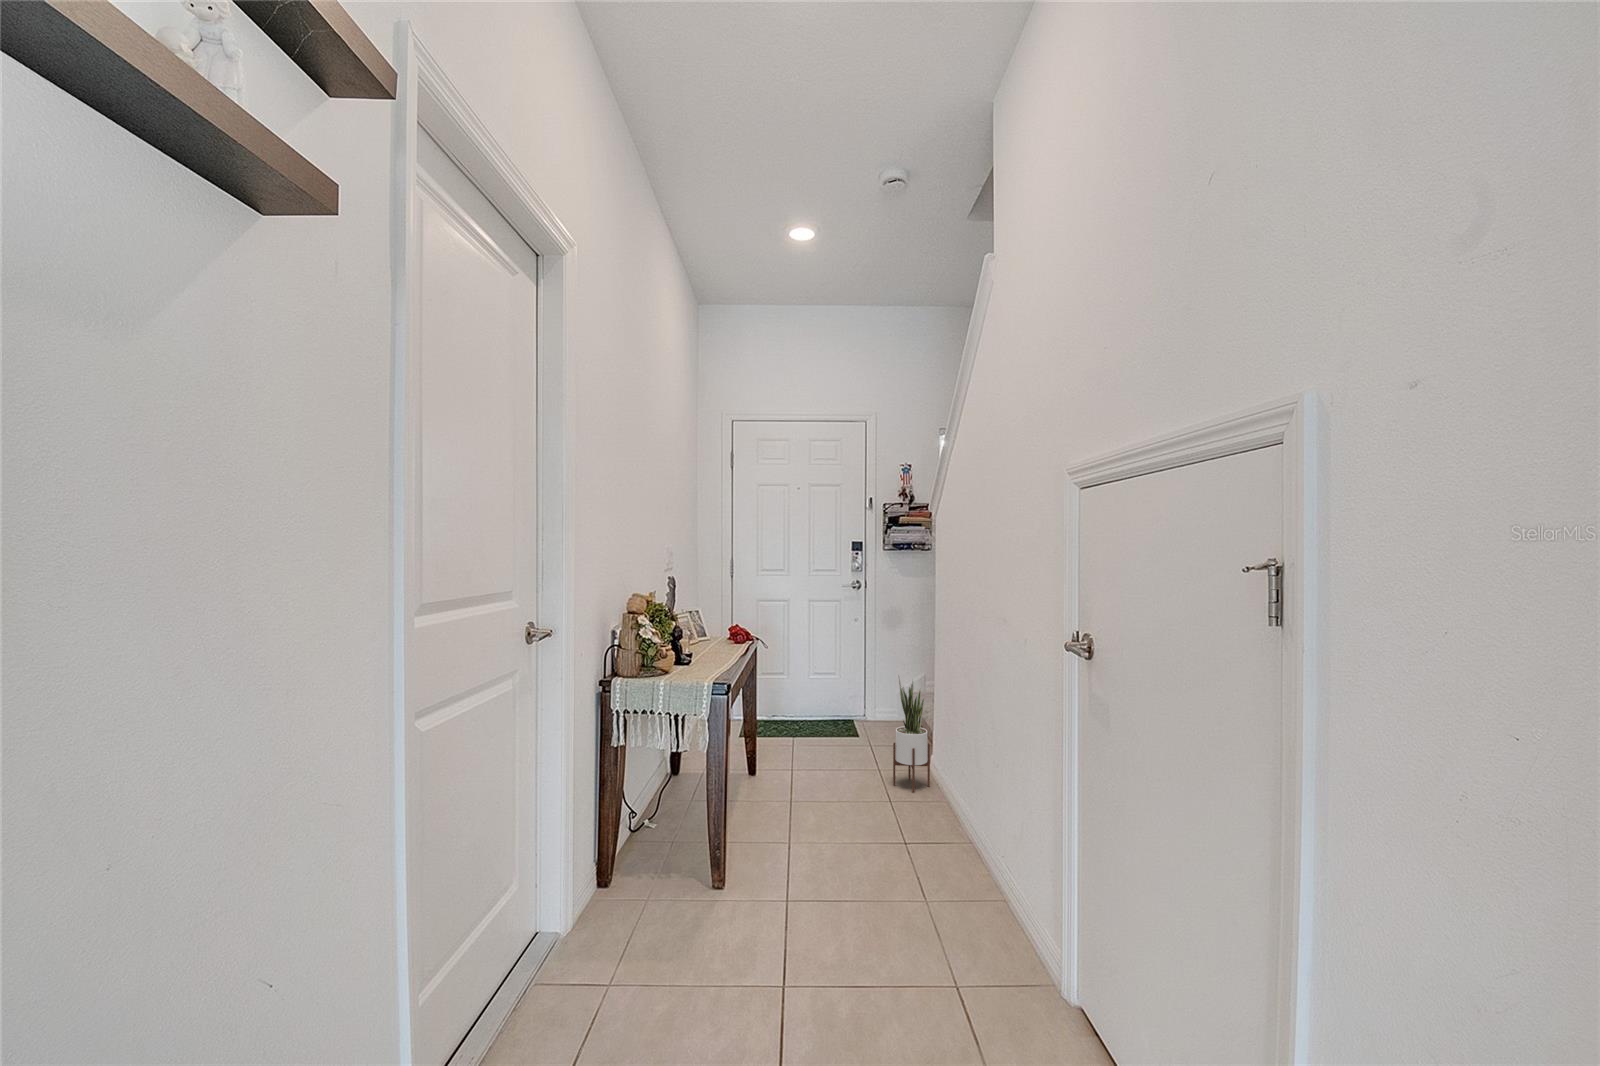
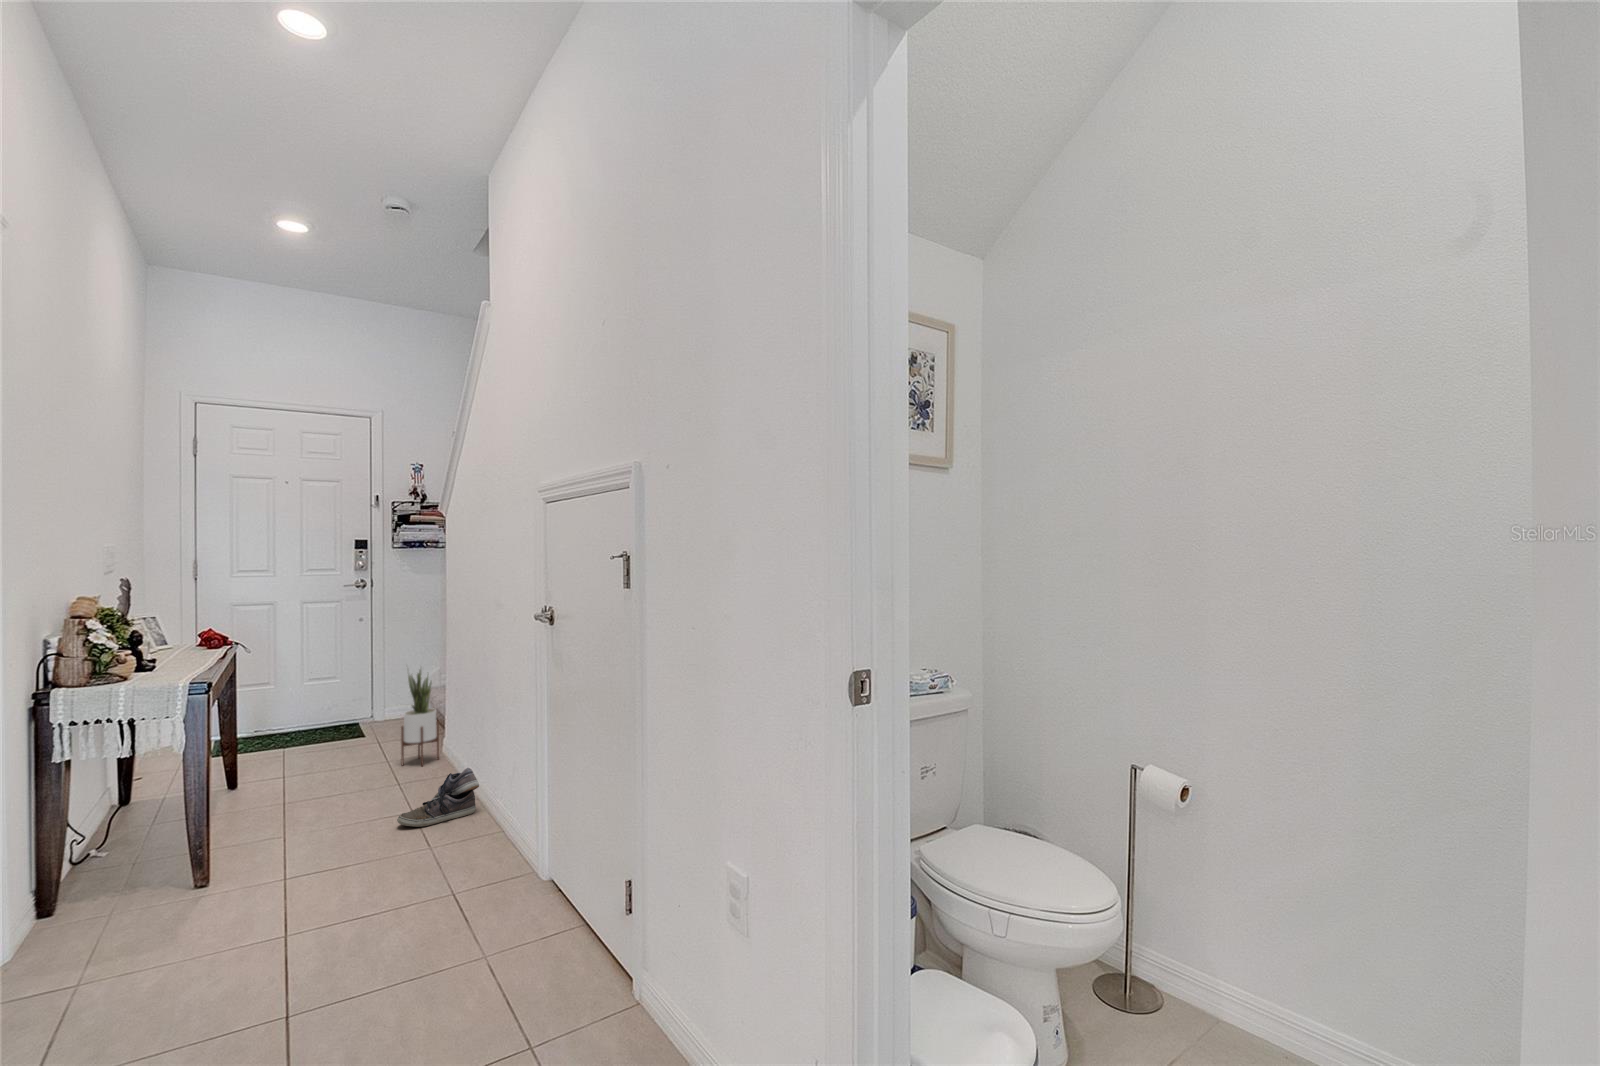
shoe: none [895,827,986,892] -> present [397,768,479,827]

